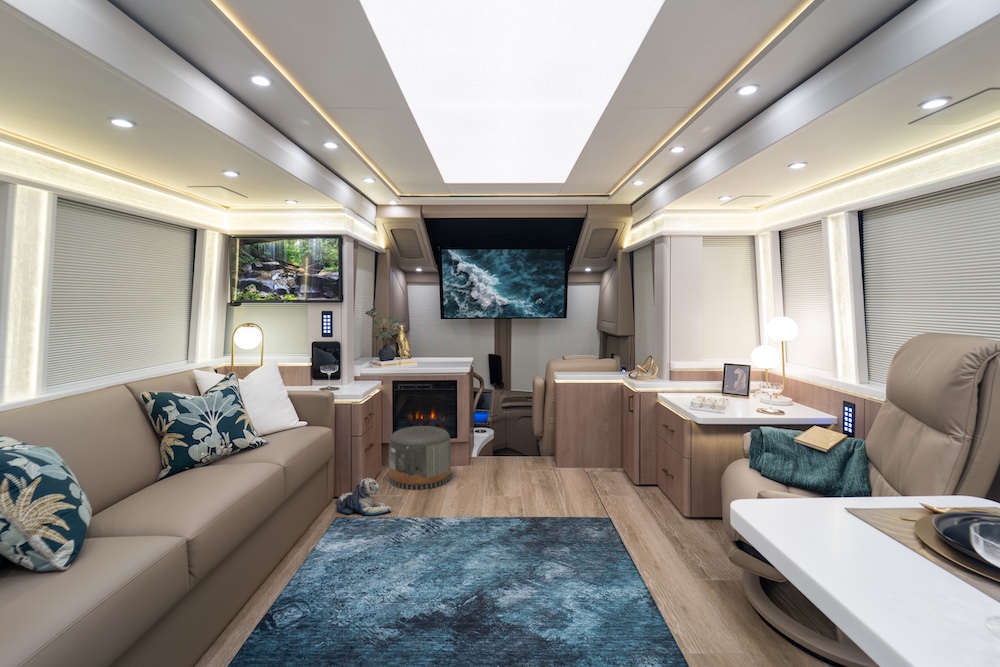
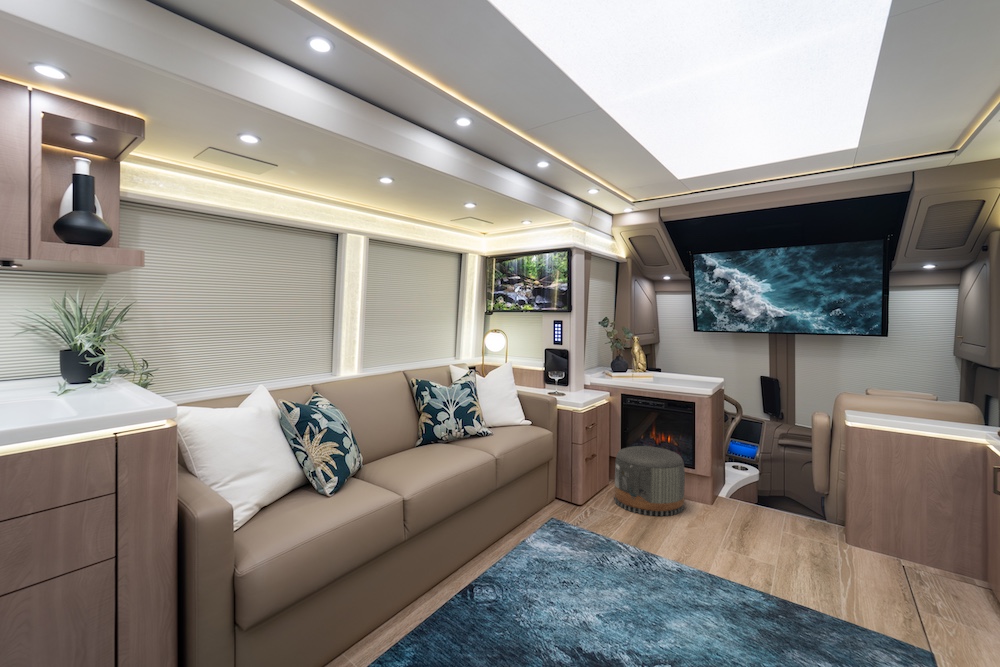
plush toy: present [335,478,391,516] -> none [554,488,605,529]

